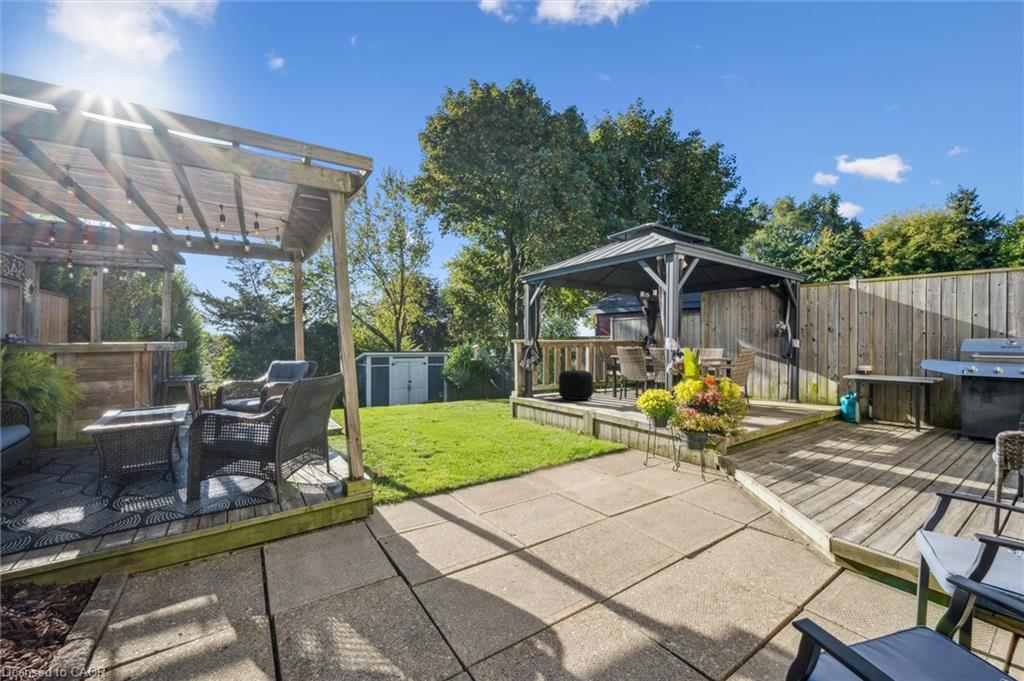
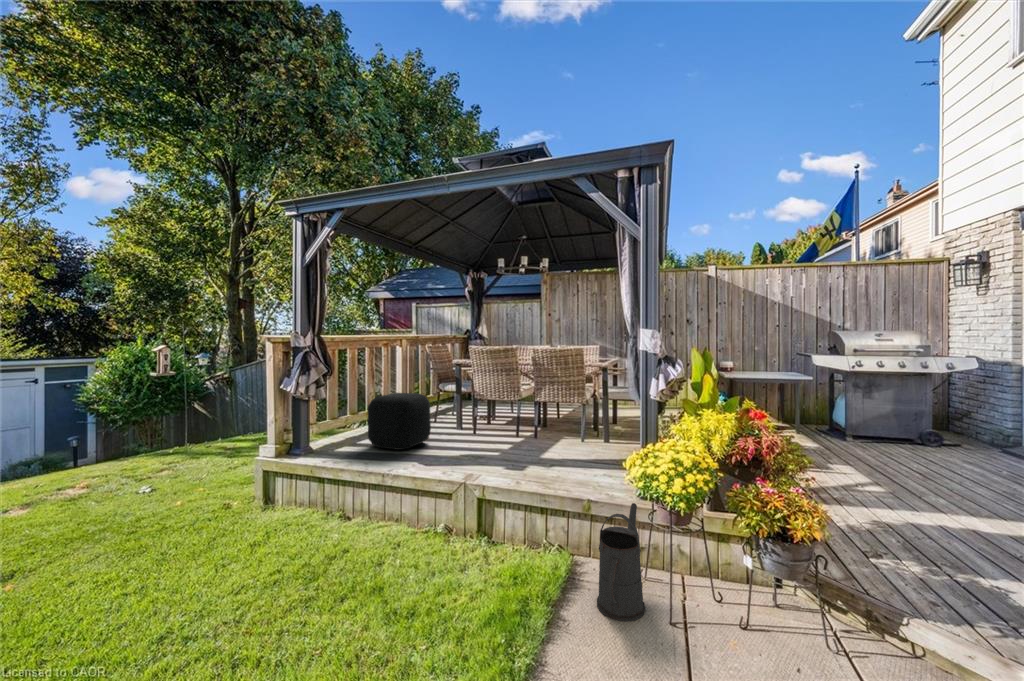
watering can: none [618,418,658,463] -> present [597,503,645,622]

